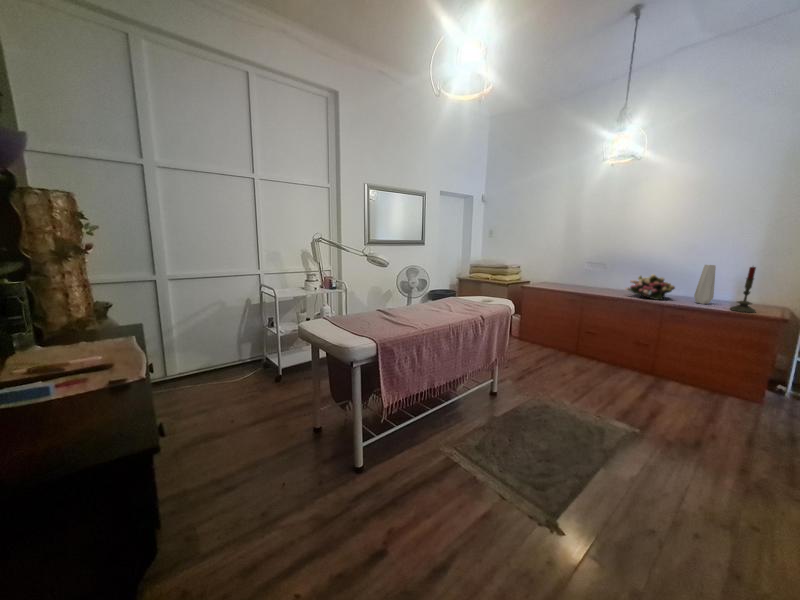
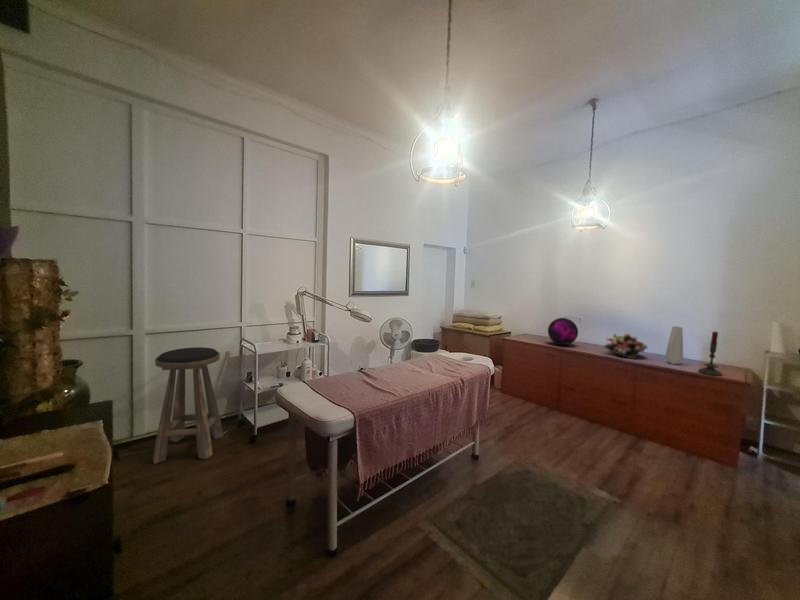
decorative orb: none [569,262,601,290] -> present [548,318,578,345]
stool: none [181,292,251,398] -> present [153,347,223,464]

